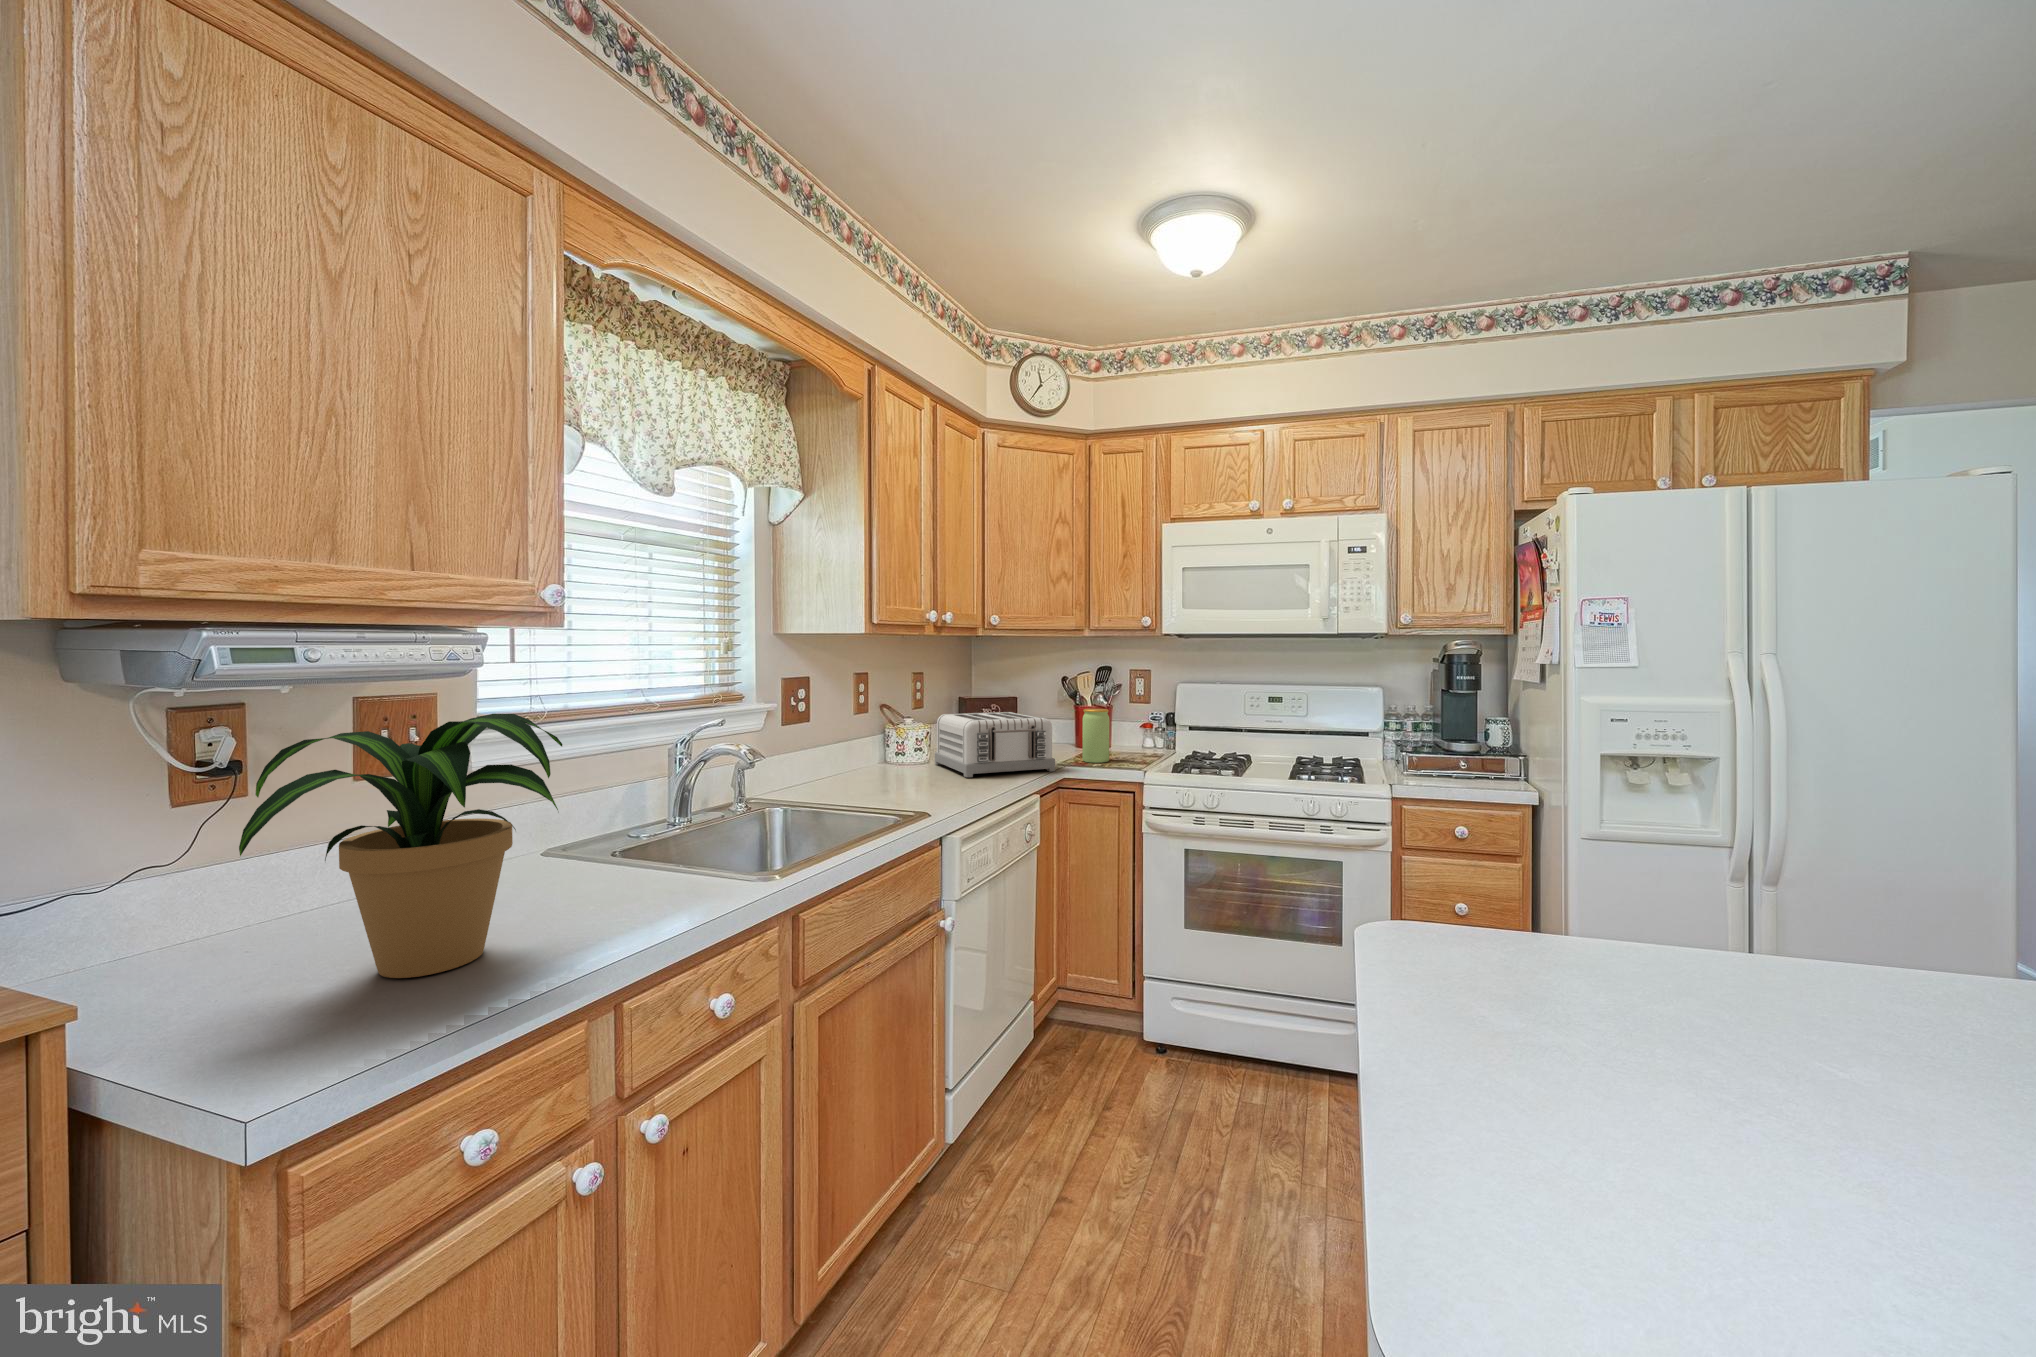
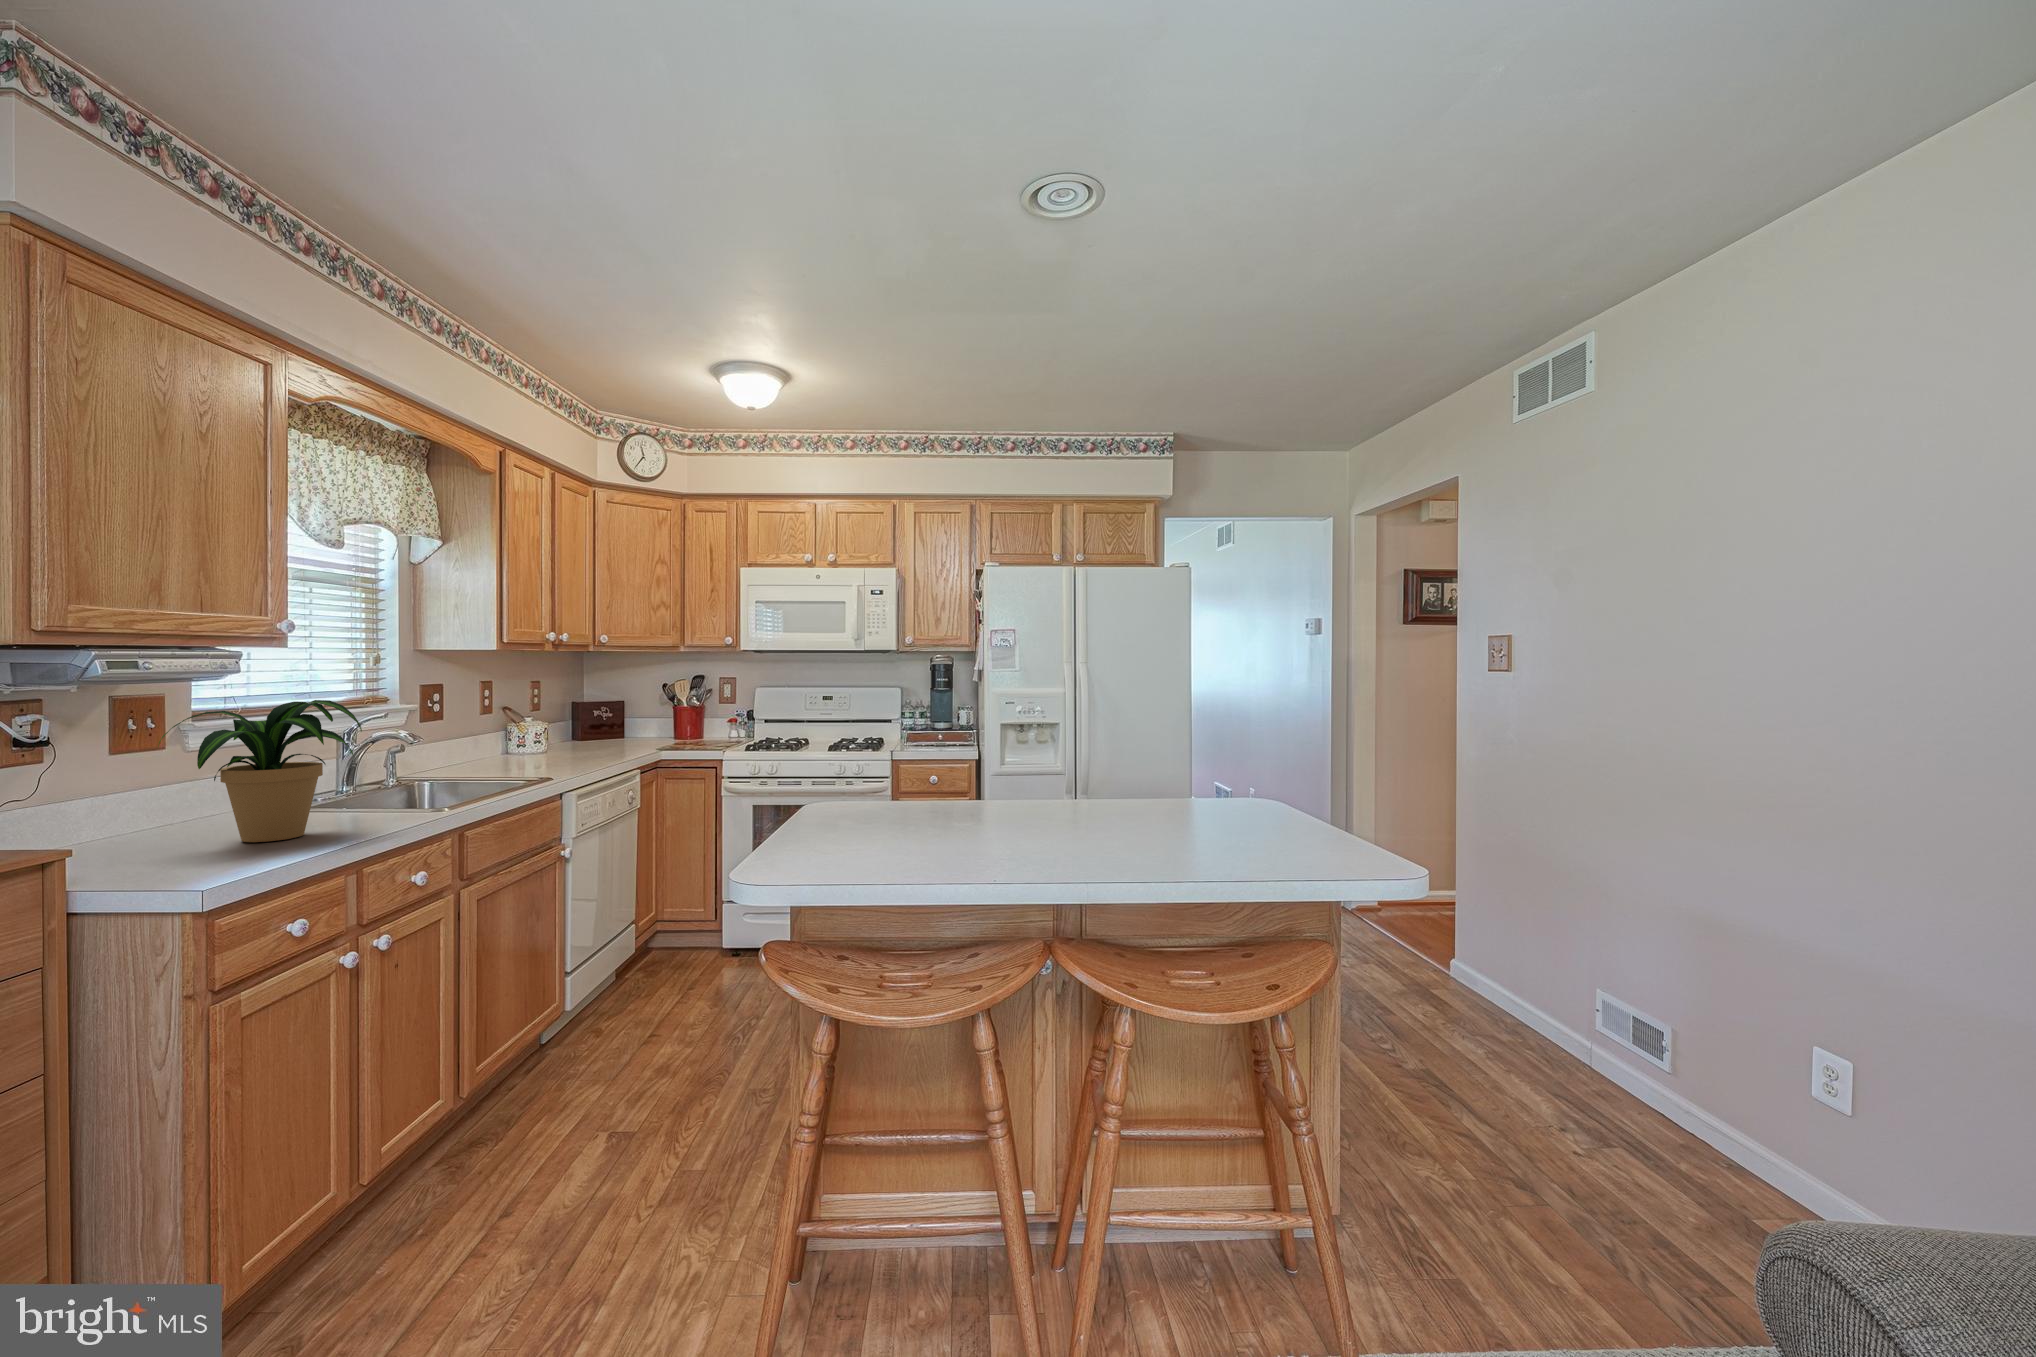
jar: present [1082,709,1109,763] -> none [680,707,702,747]
toaster: present [935,712,1055,777] -> none [552,711,657,759]

